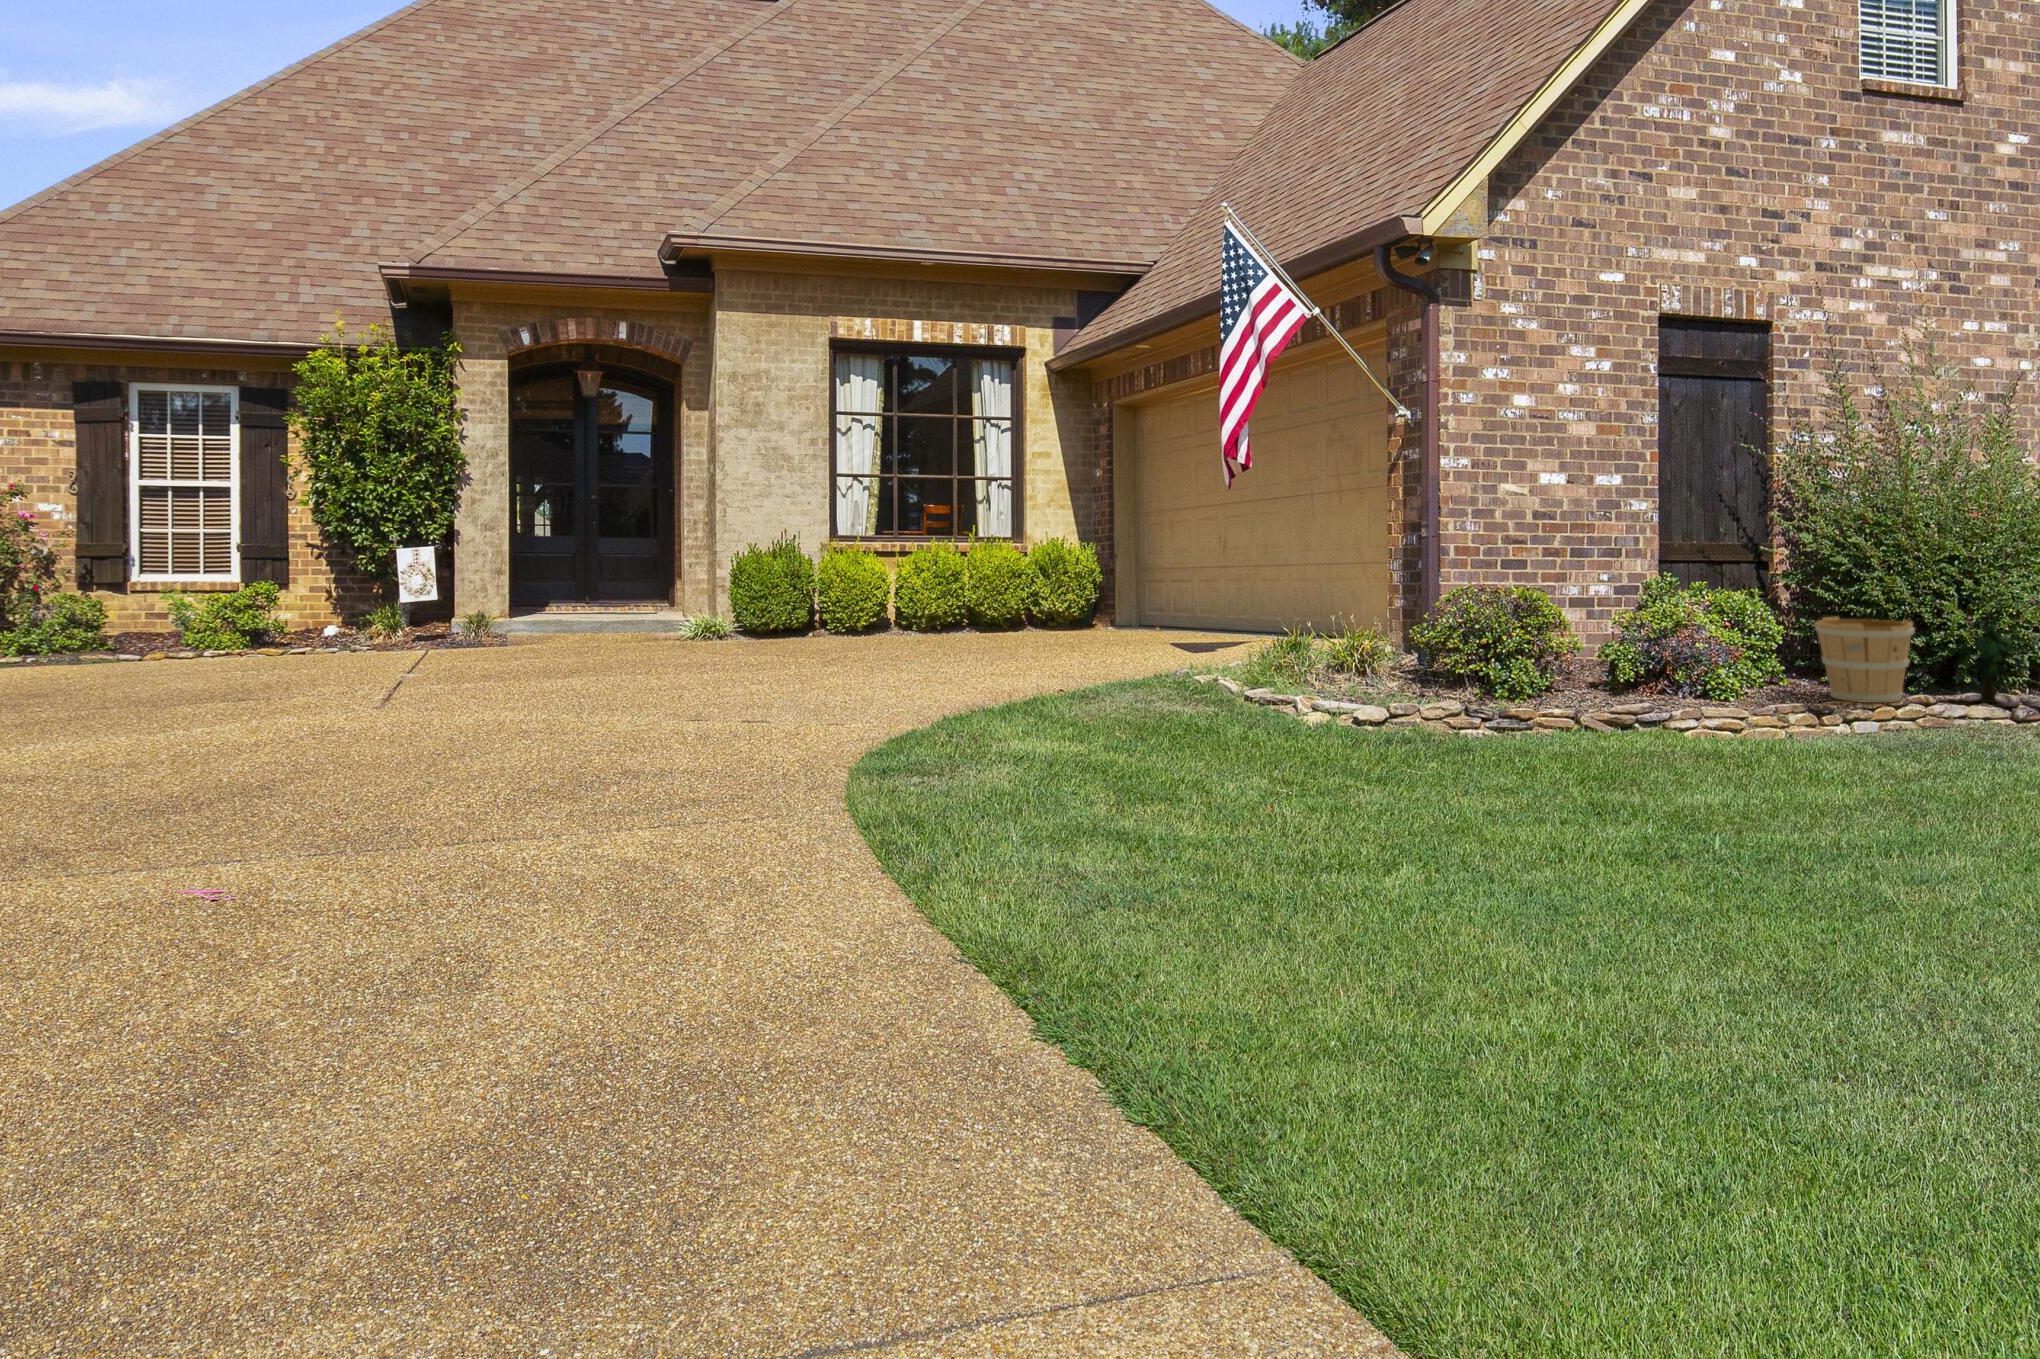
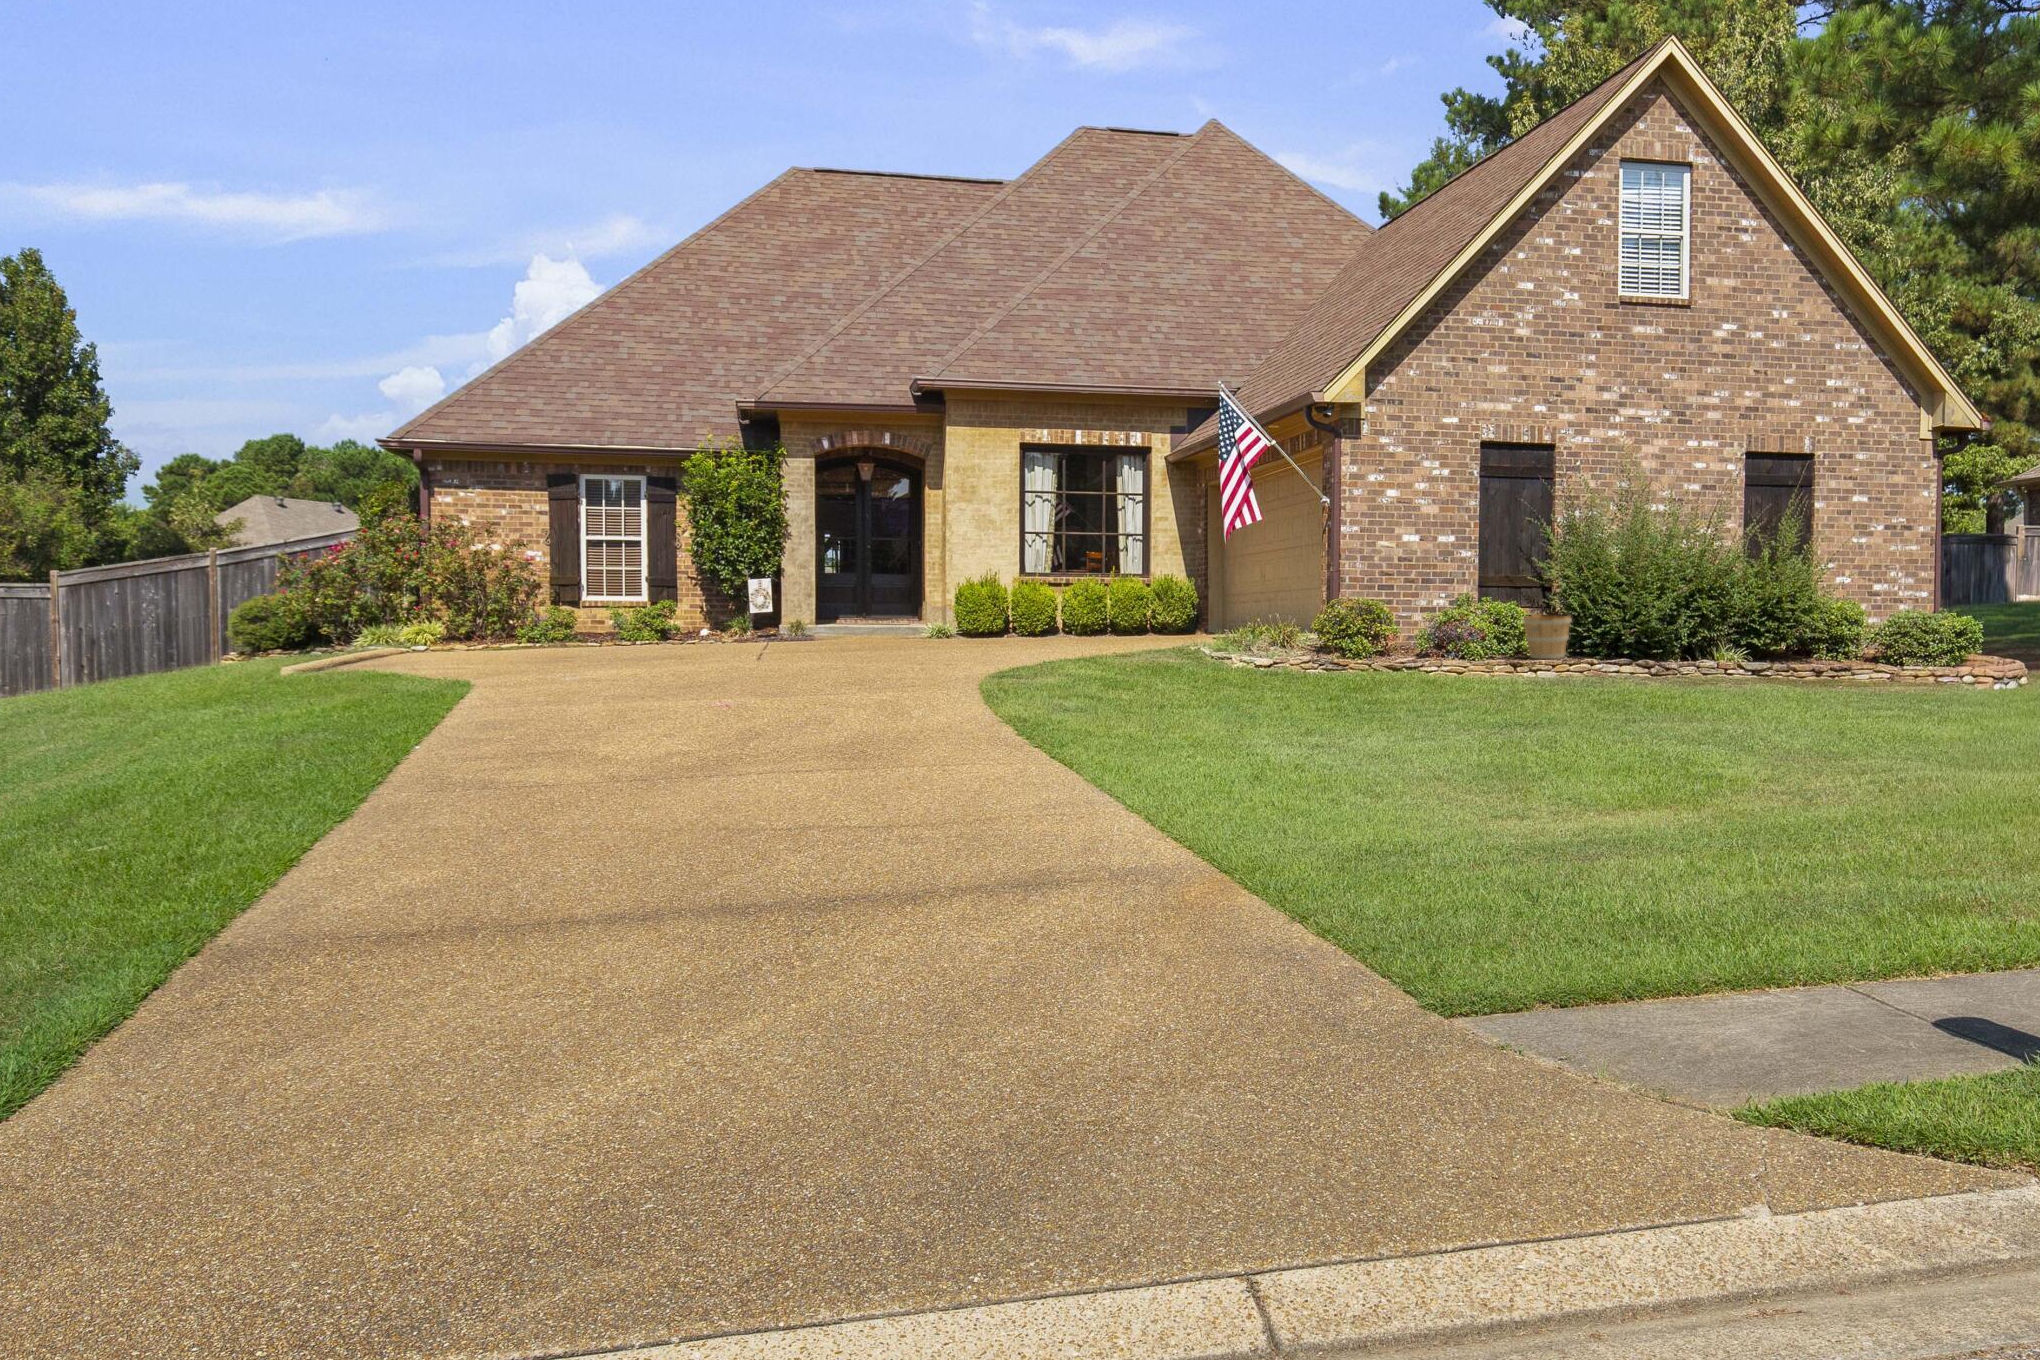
decorative plant: present [1961,616,2013,703] -> none [1594,613,1622,659]

